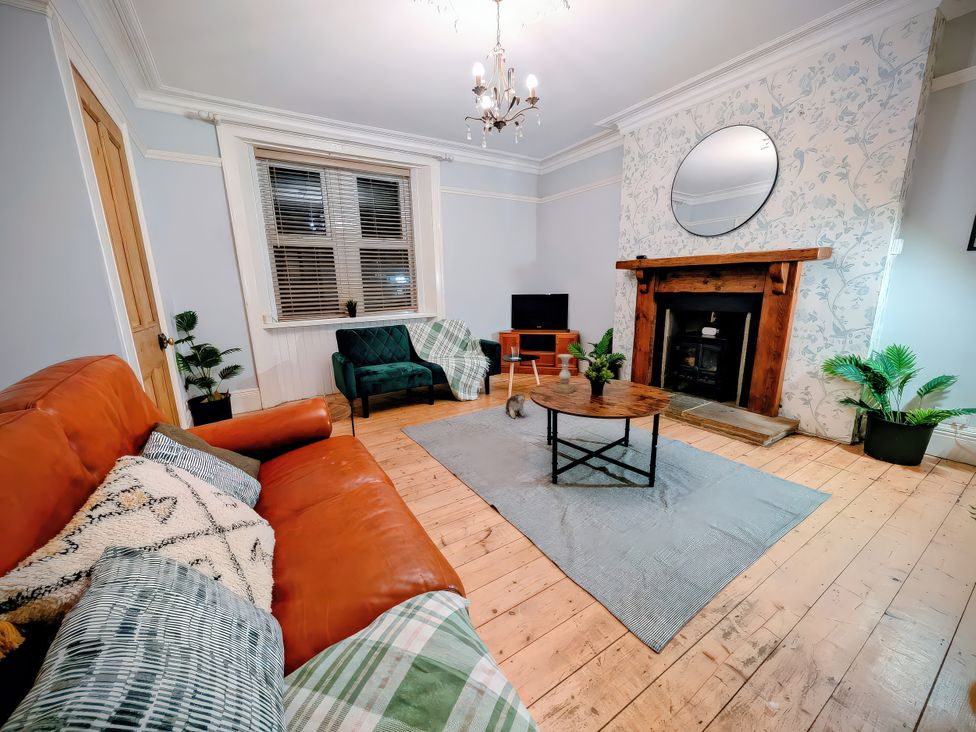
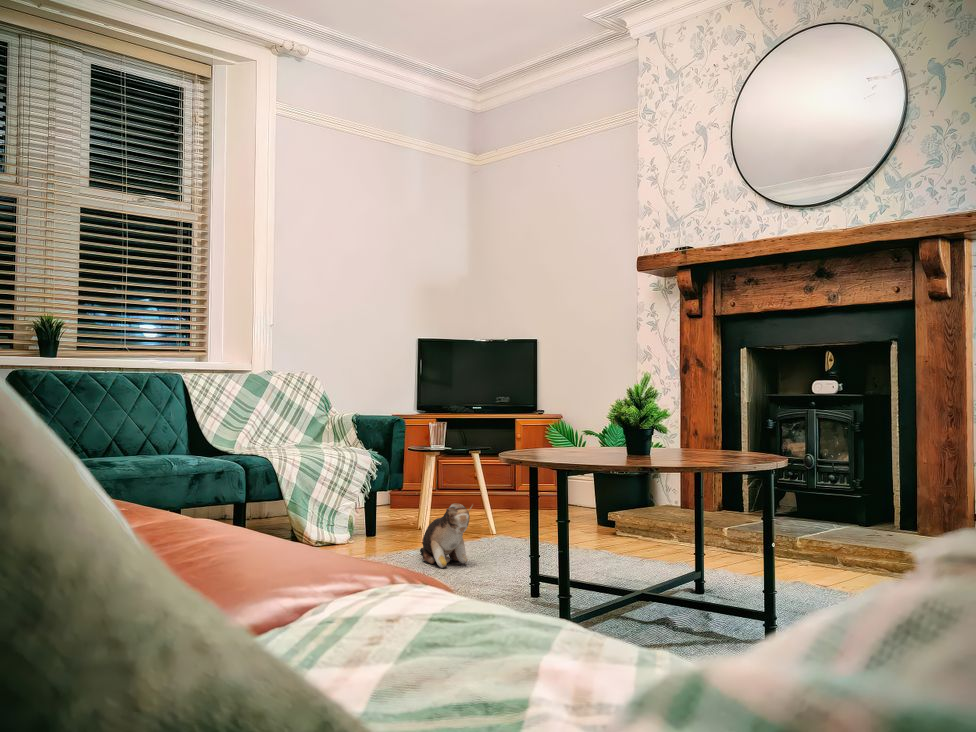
candle holder: present [553,354,576,394] -> none [551,376,598,459]

